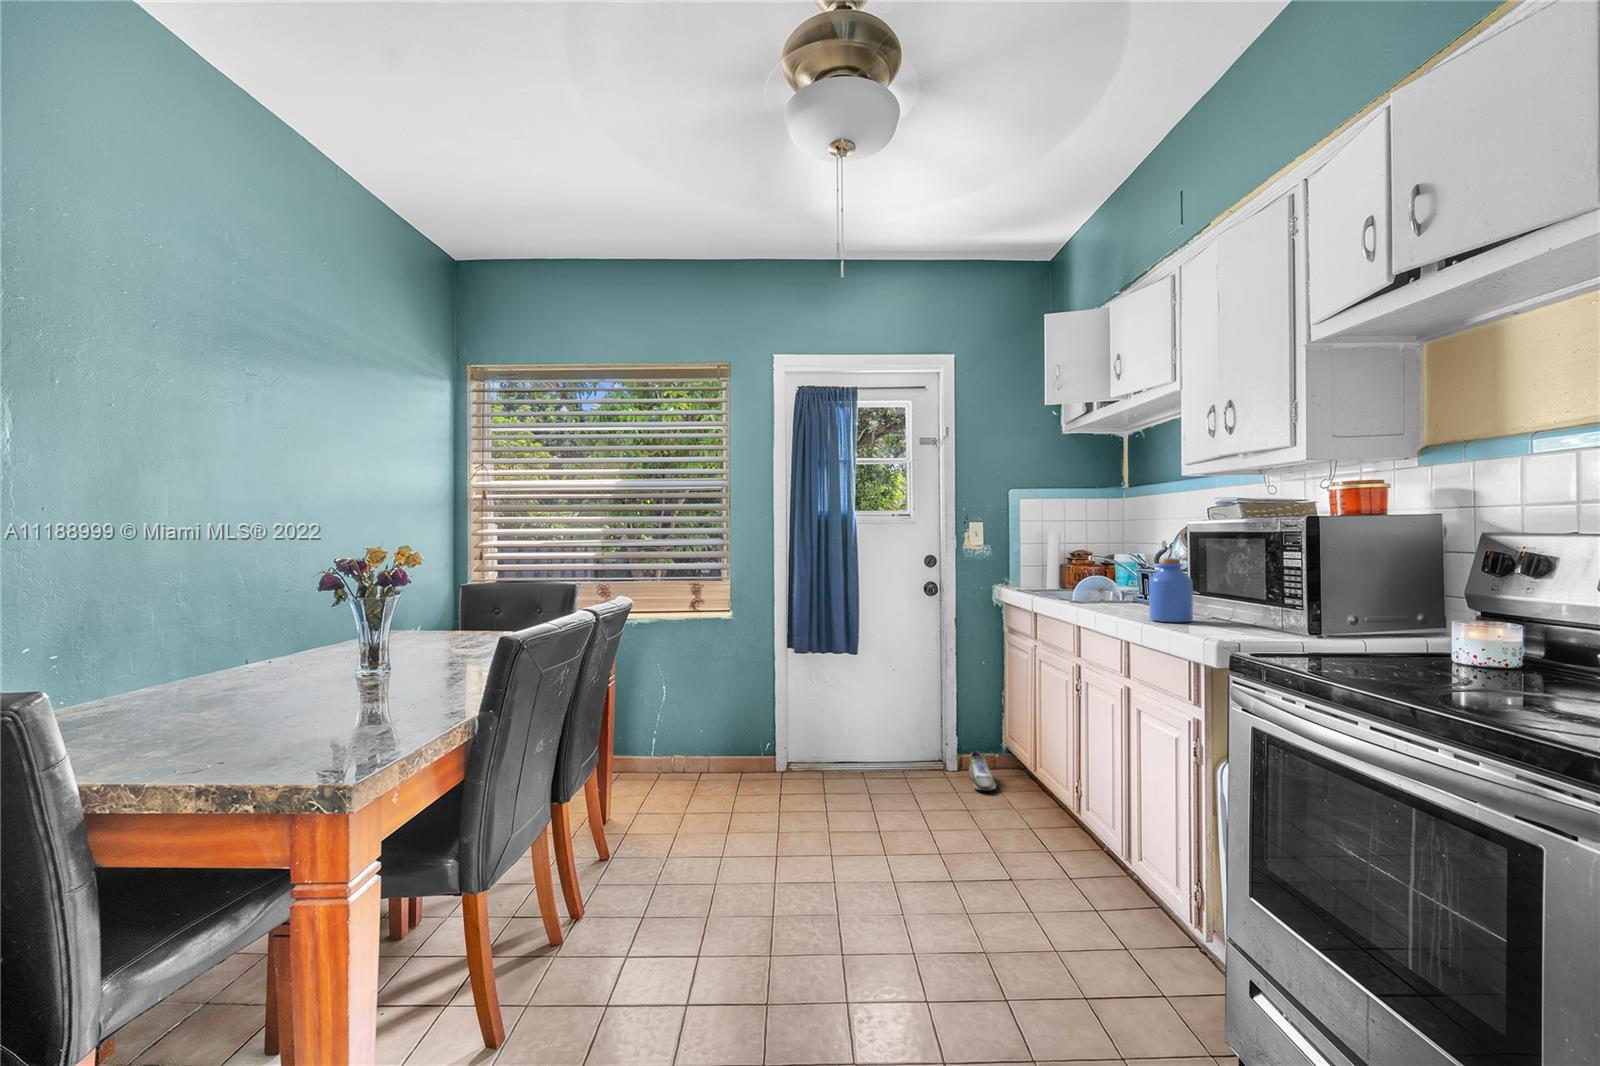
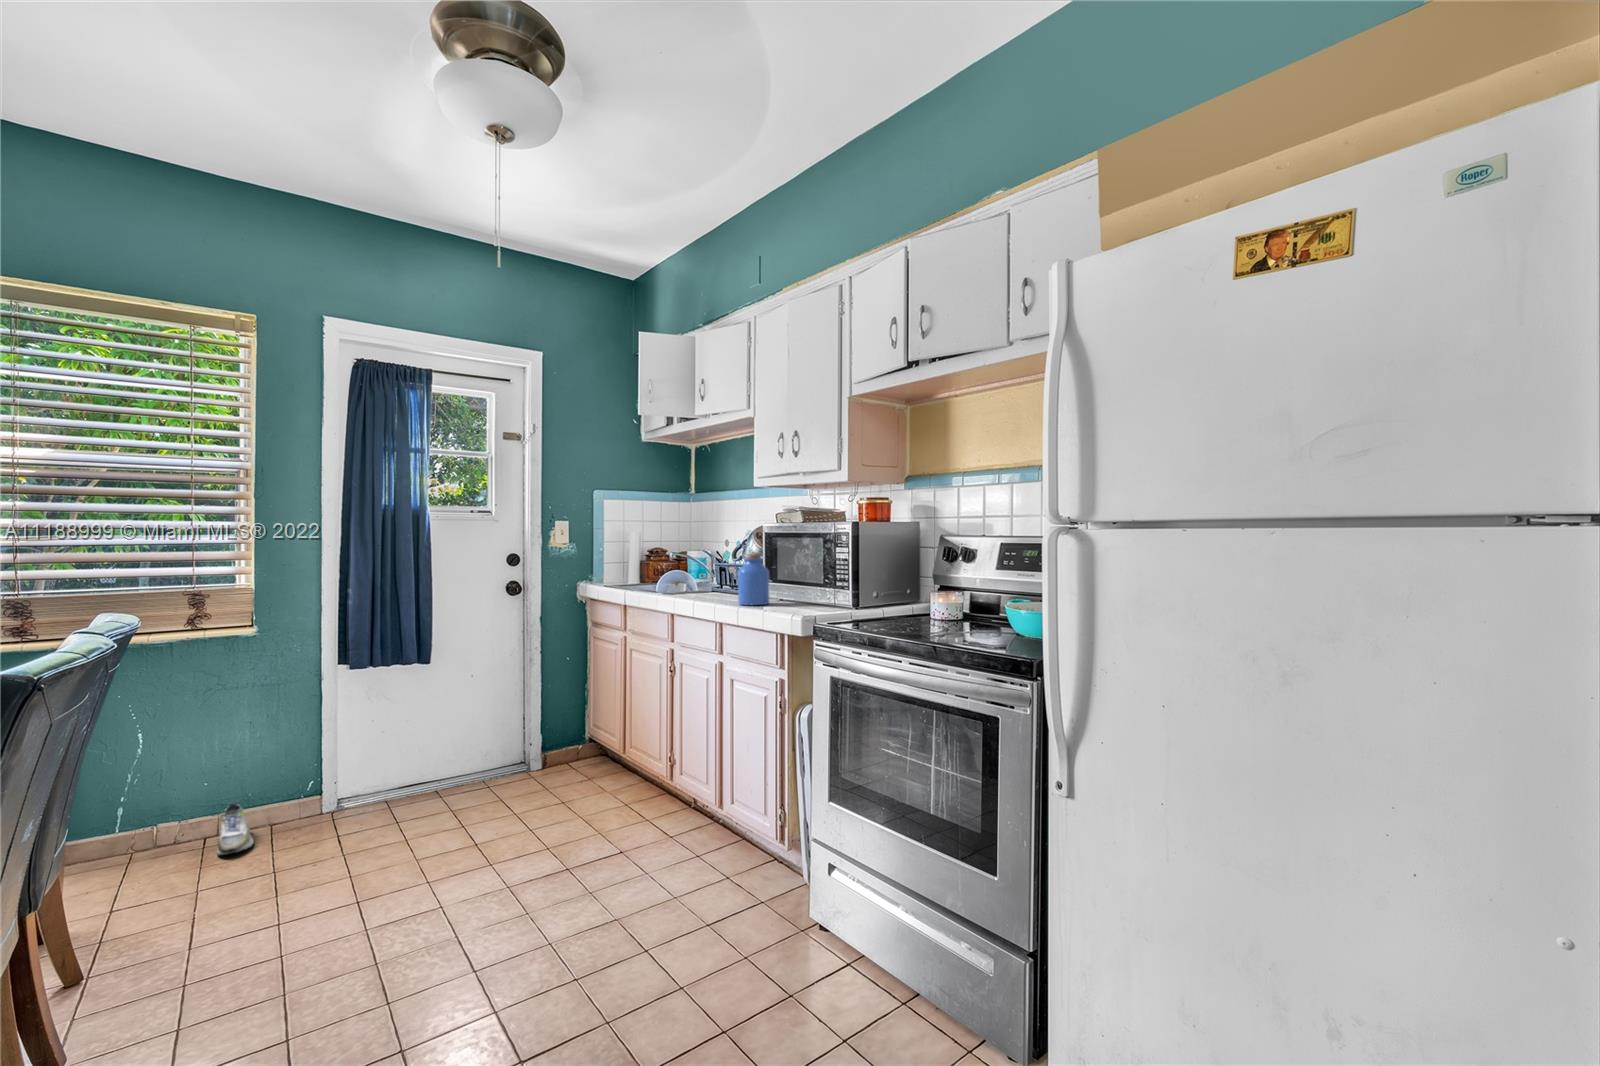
shoe: present [969,750,996,790] -> present [217,803,253,855]

